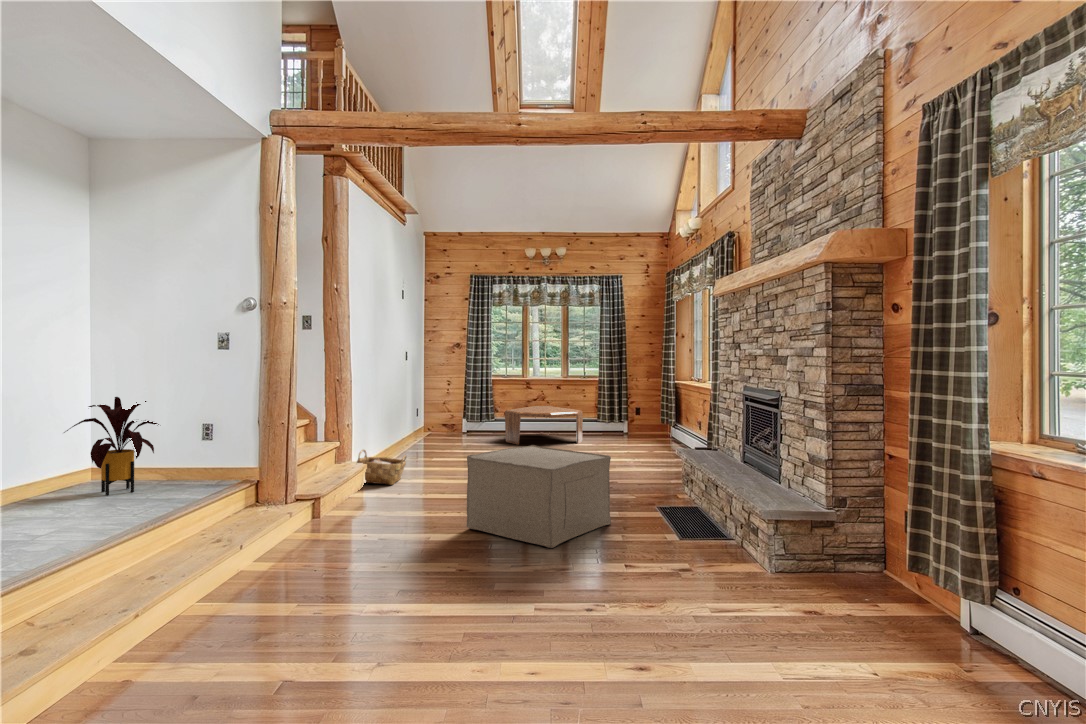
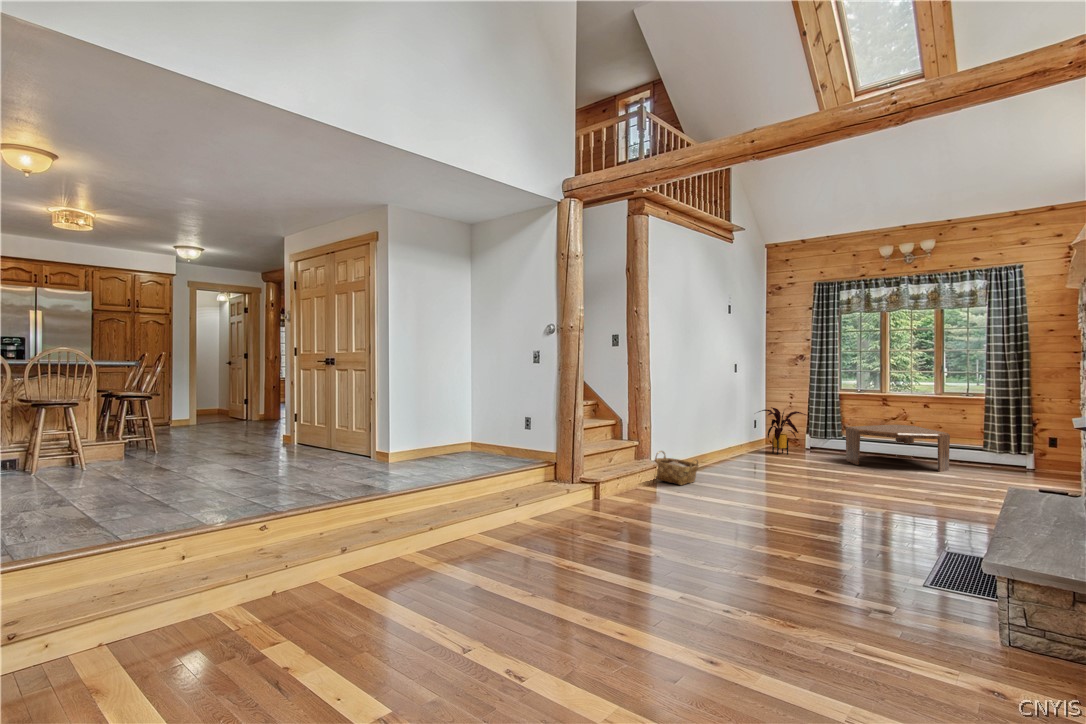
house plant: present [64,397,159,495] -> present [759,407,806,455]
ottoman: present [467,445,611,548] -> none [698,460,857,564]

